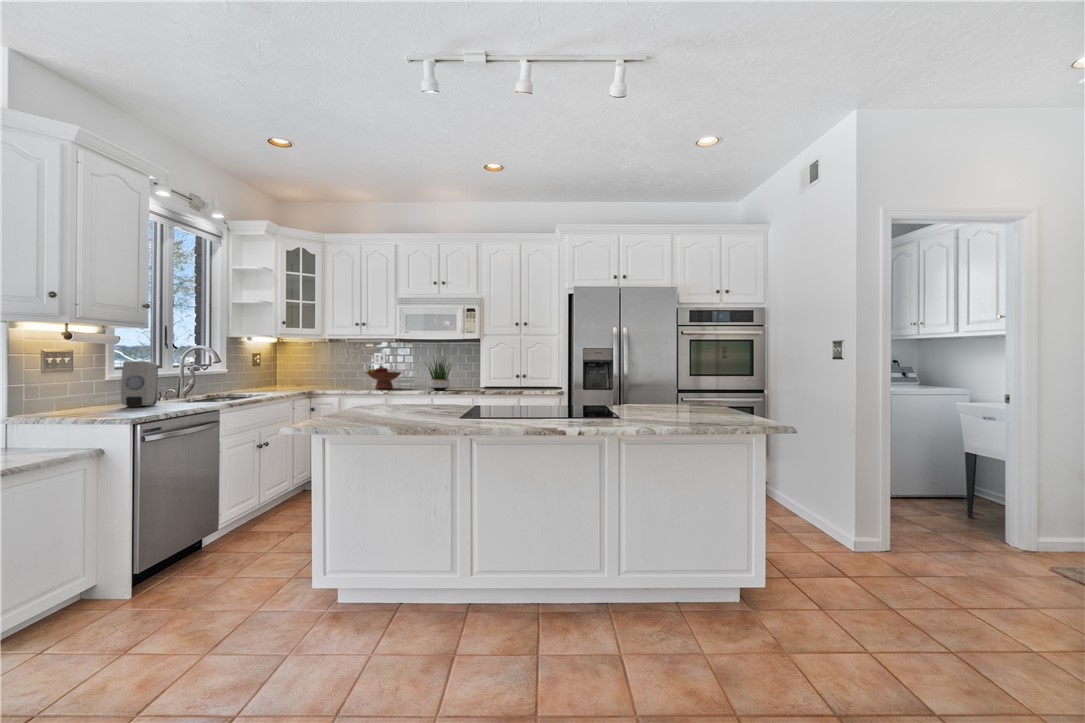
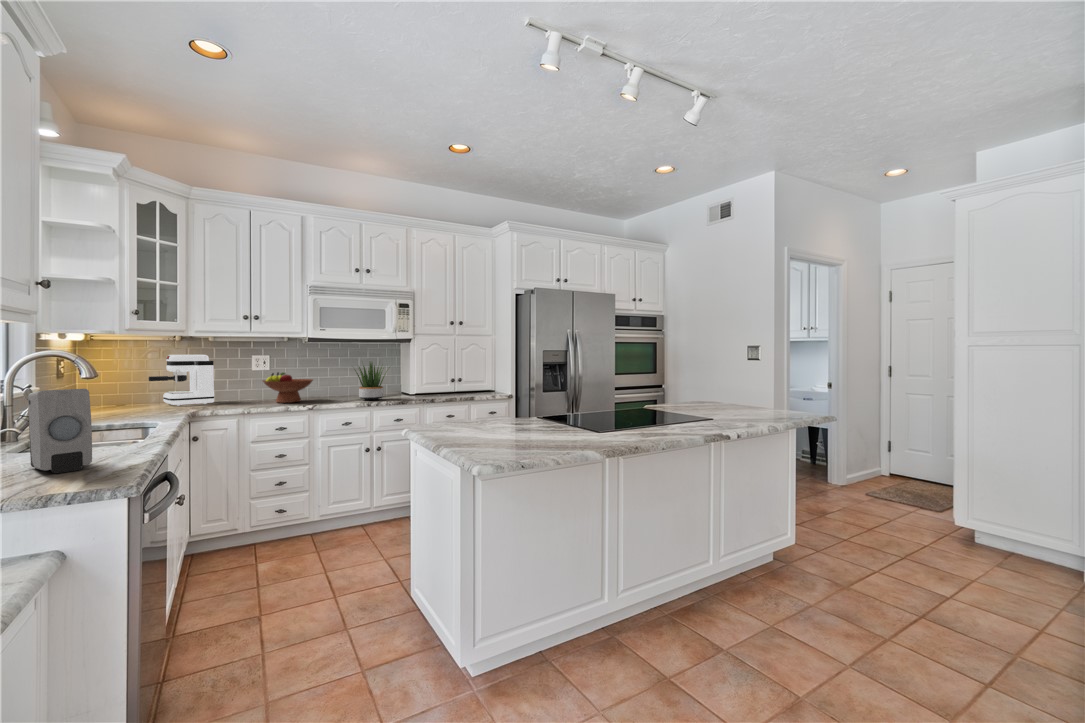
coffee maker: none [307,352,344,388] -> present [149,355,214,406]

